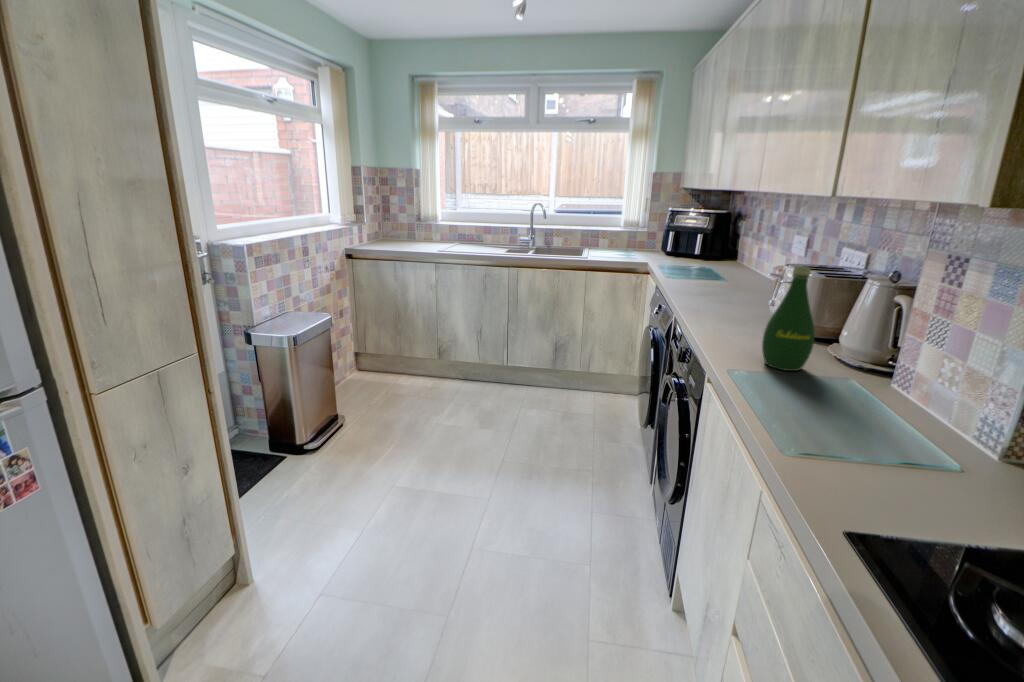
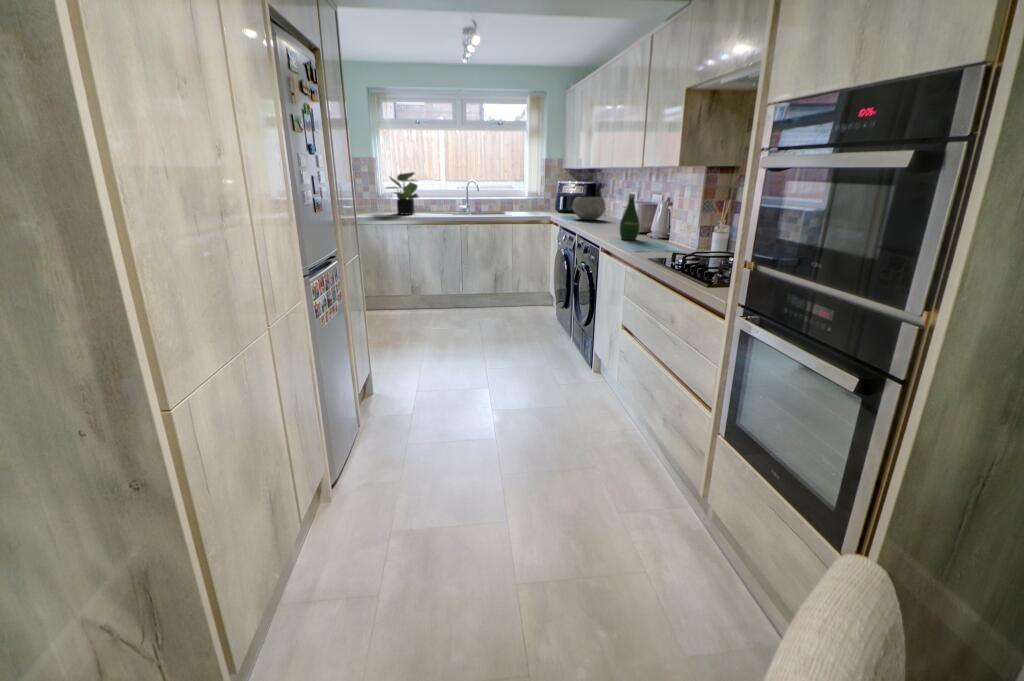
potted plant: none [417,190,465,248] -> present [386,172,418,214]
ceramic bowl: none [681,237,743,278] -> present [571,197,606,220]

